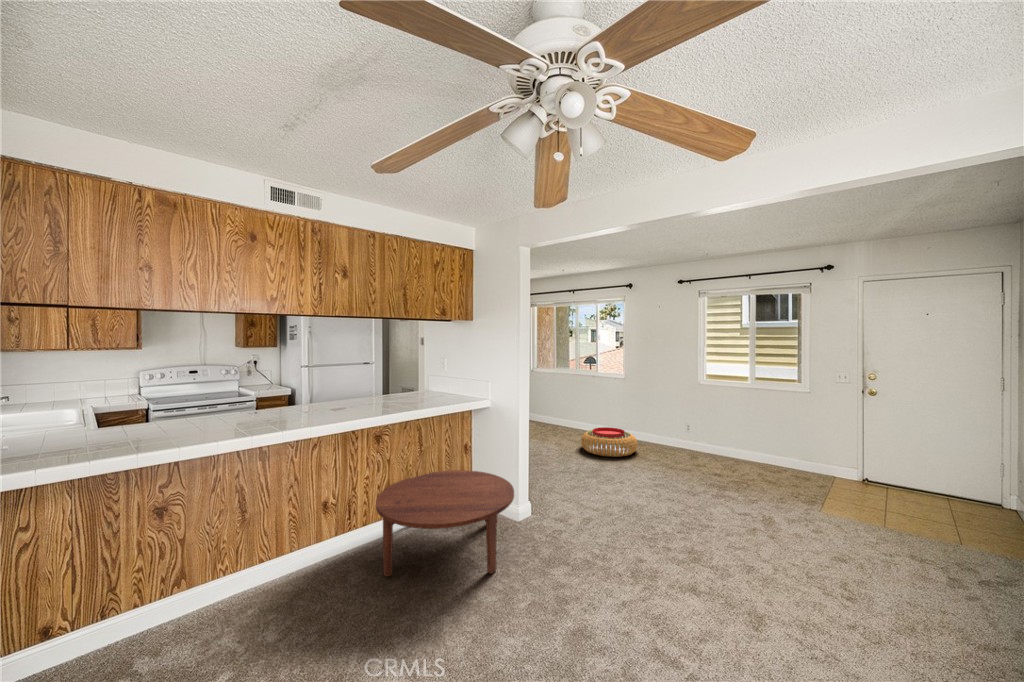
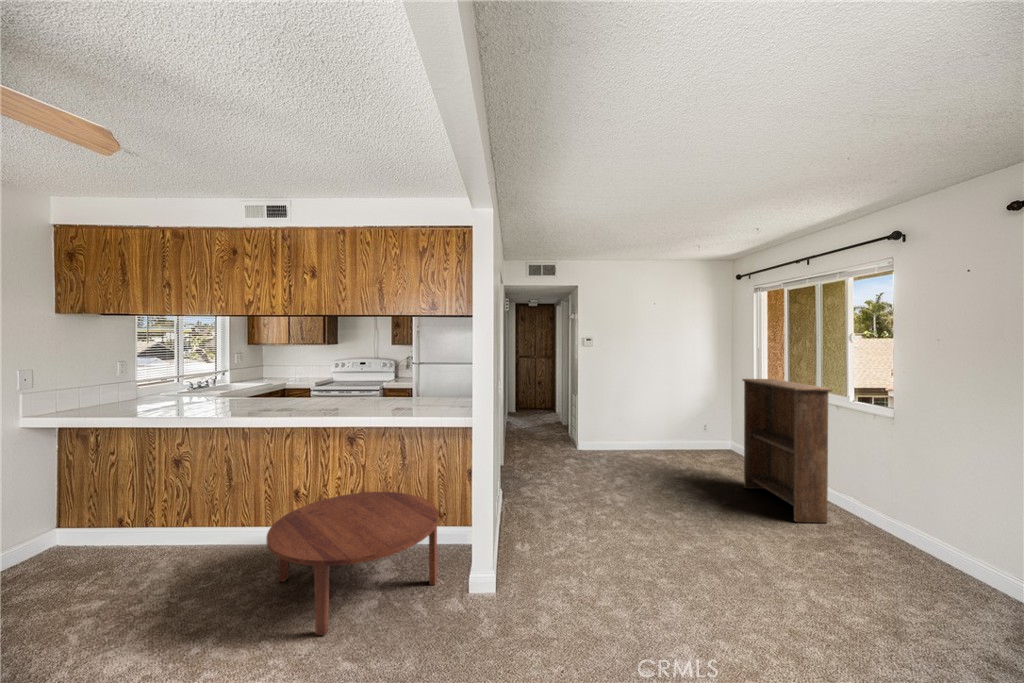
bookshelf: none [536,369,587,440] -> present [743,379,832,523]
pouf: present [581,427,637,457] -> none [757,509,900,591]

